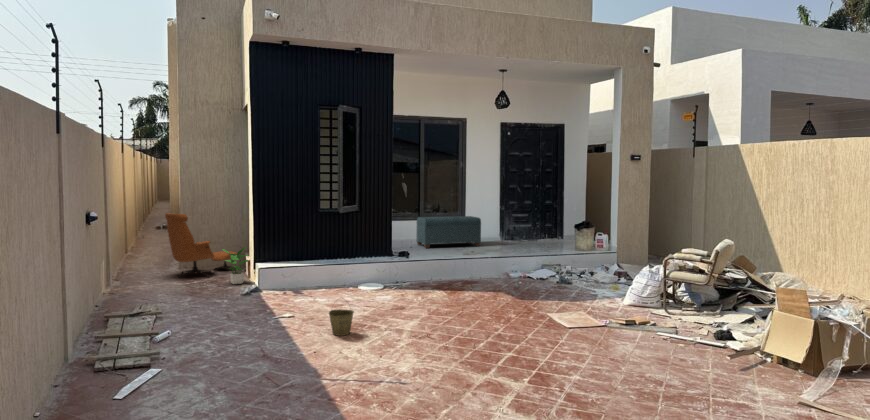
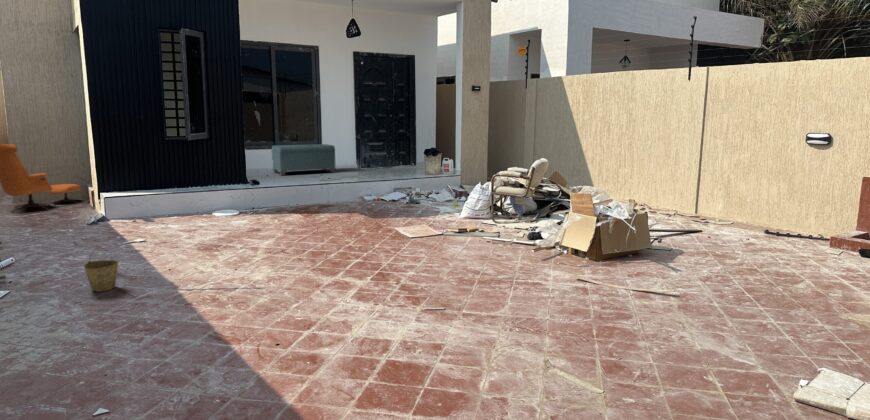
potted plant: present [222,247,248,284] -> none [61,176,93,216]
bucket: present [329,309,354,336] -> present [84,260,118,291]

